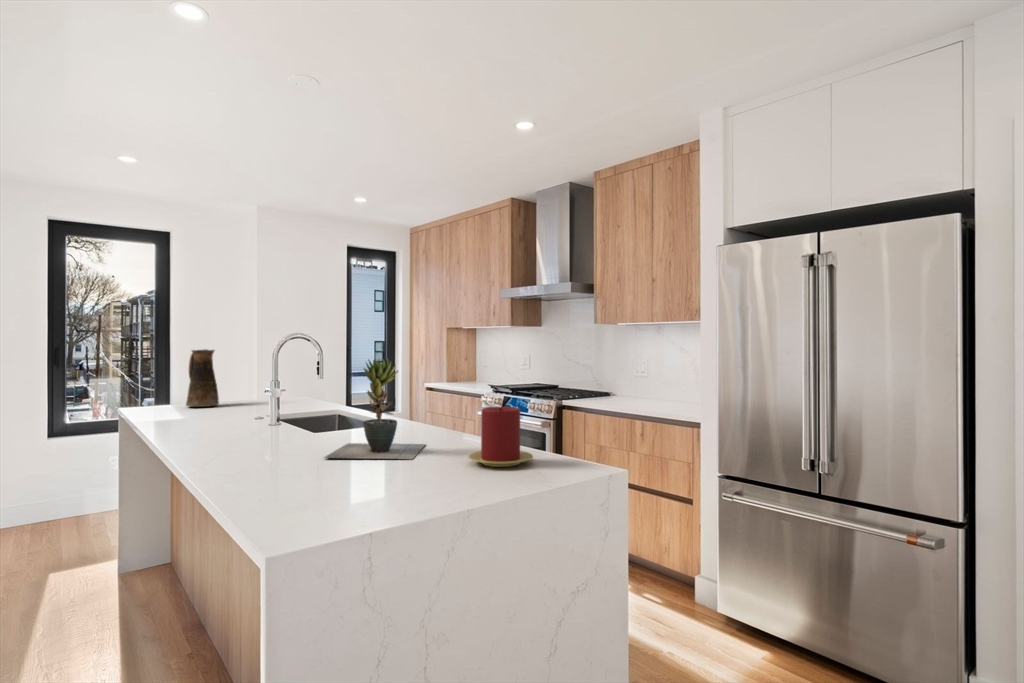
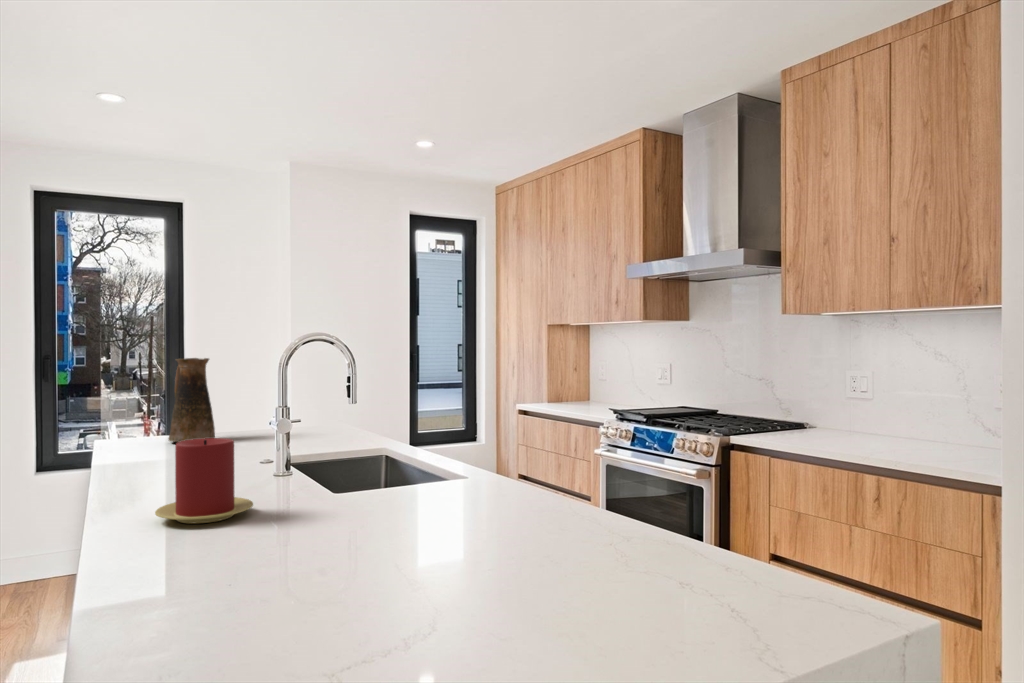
potted plant: present [324,358,425,459] -> none [294,378,505,595]
candle: present [468,407,533,467] -> present [155,438,253,523]

